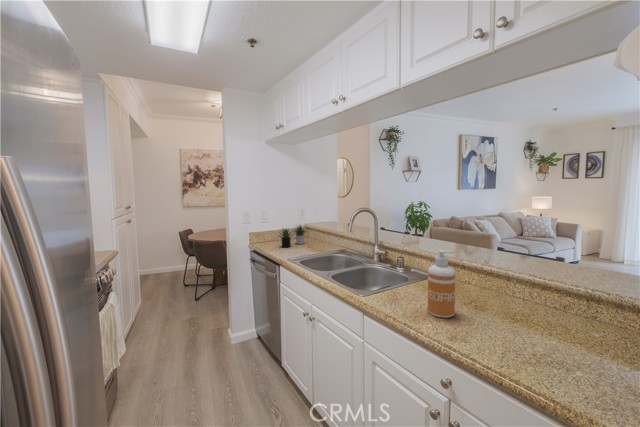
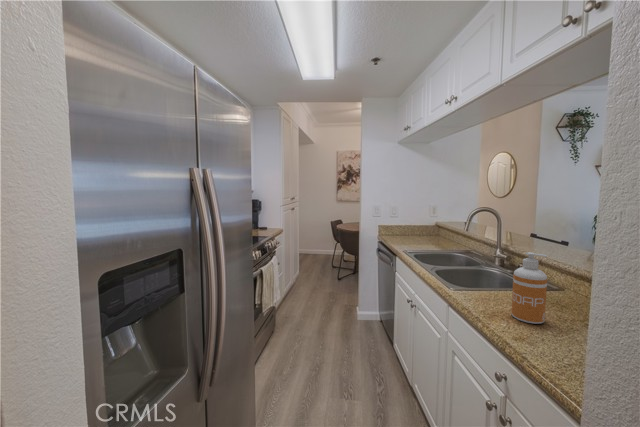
succulent plant: present [279,226,306,247] -> none [401,221,434,242]

